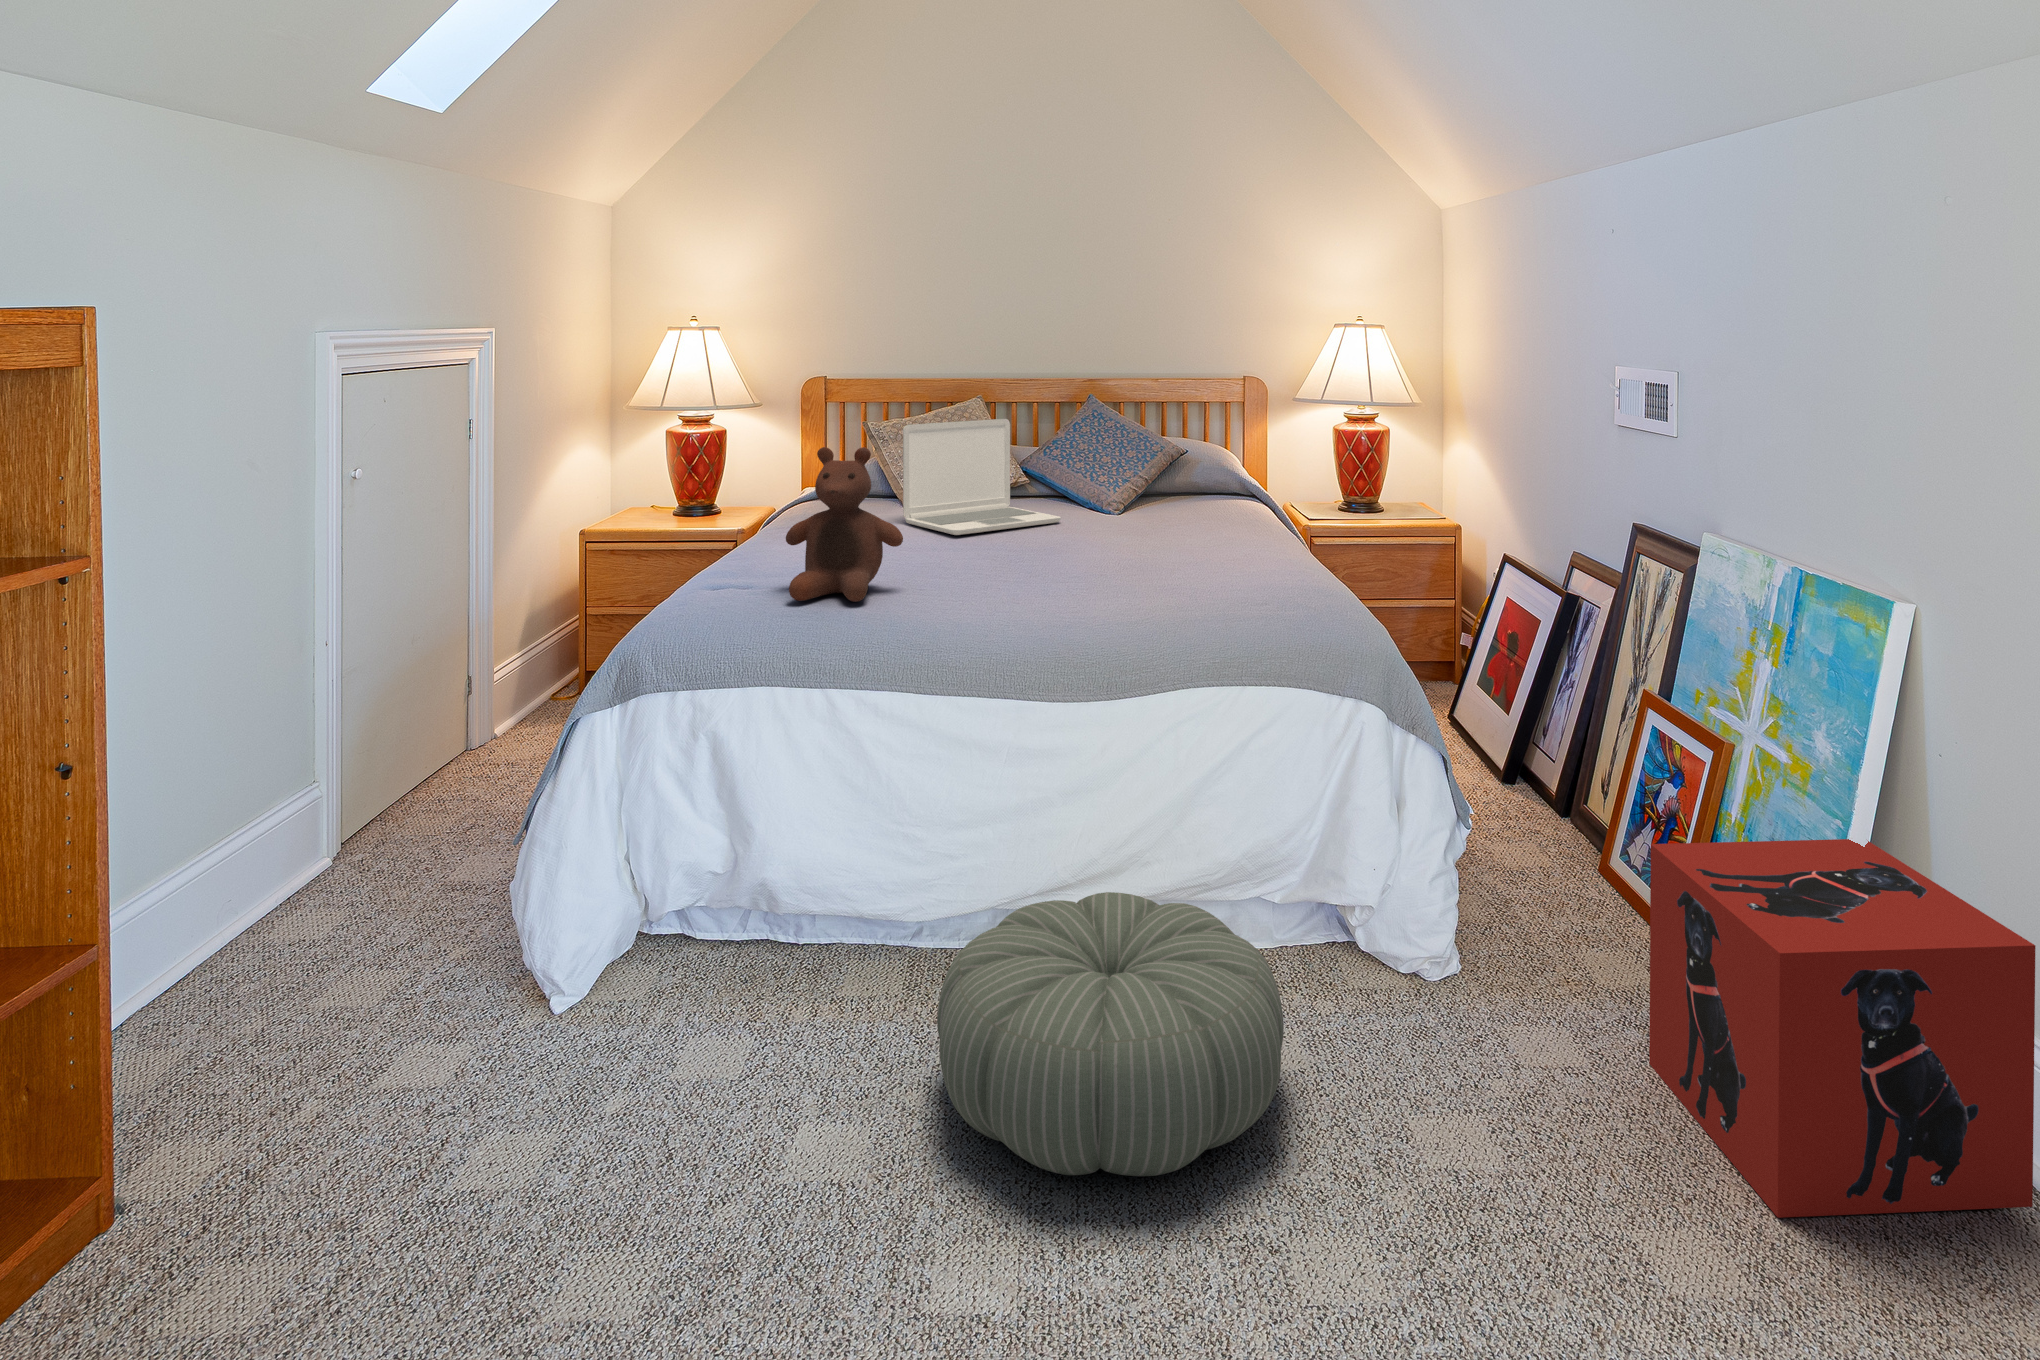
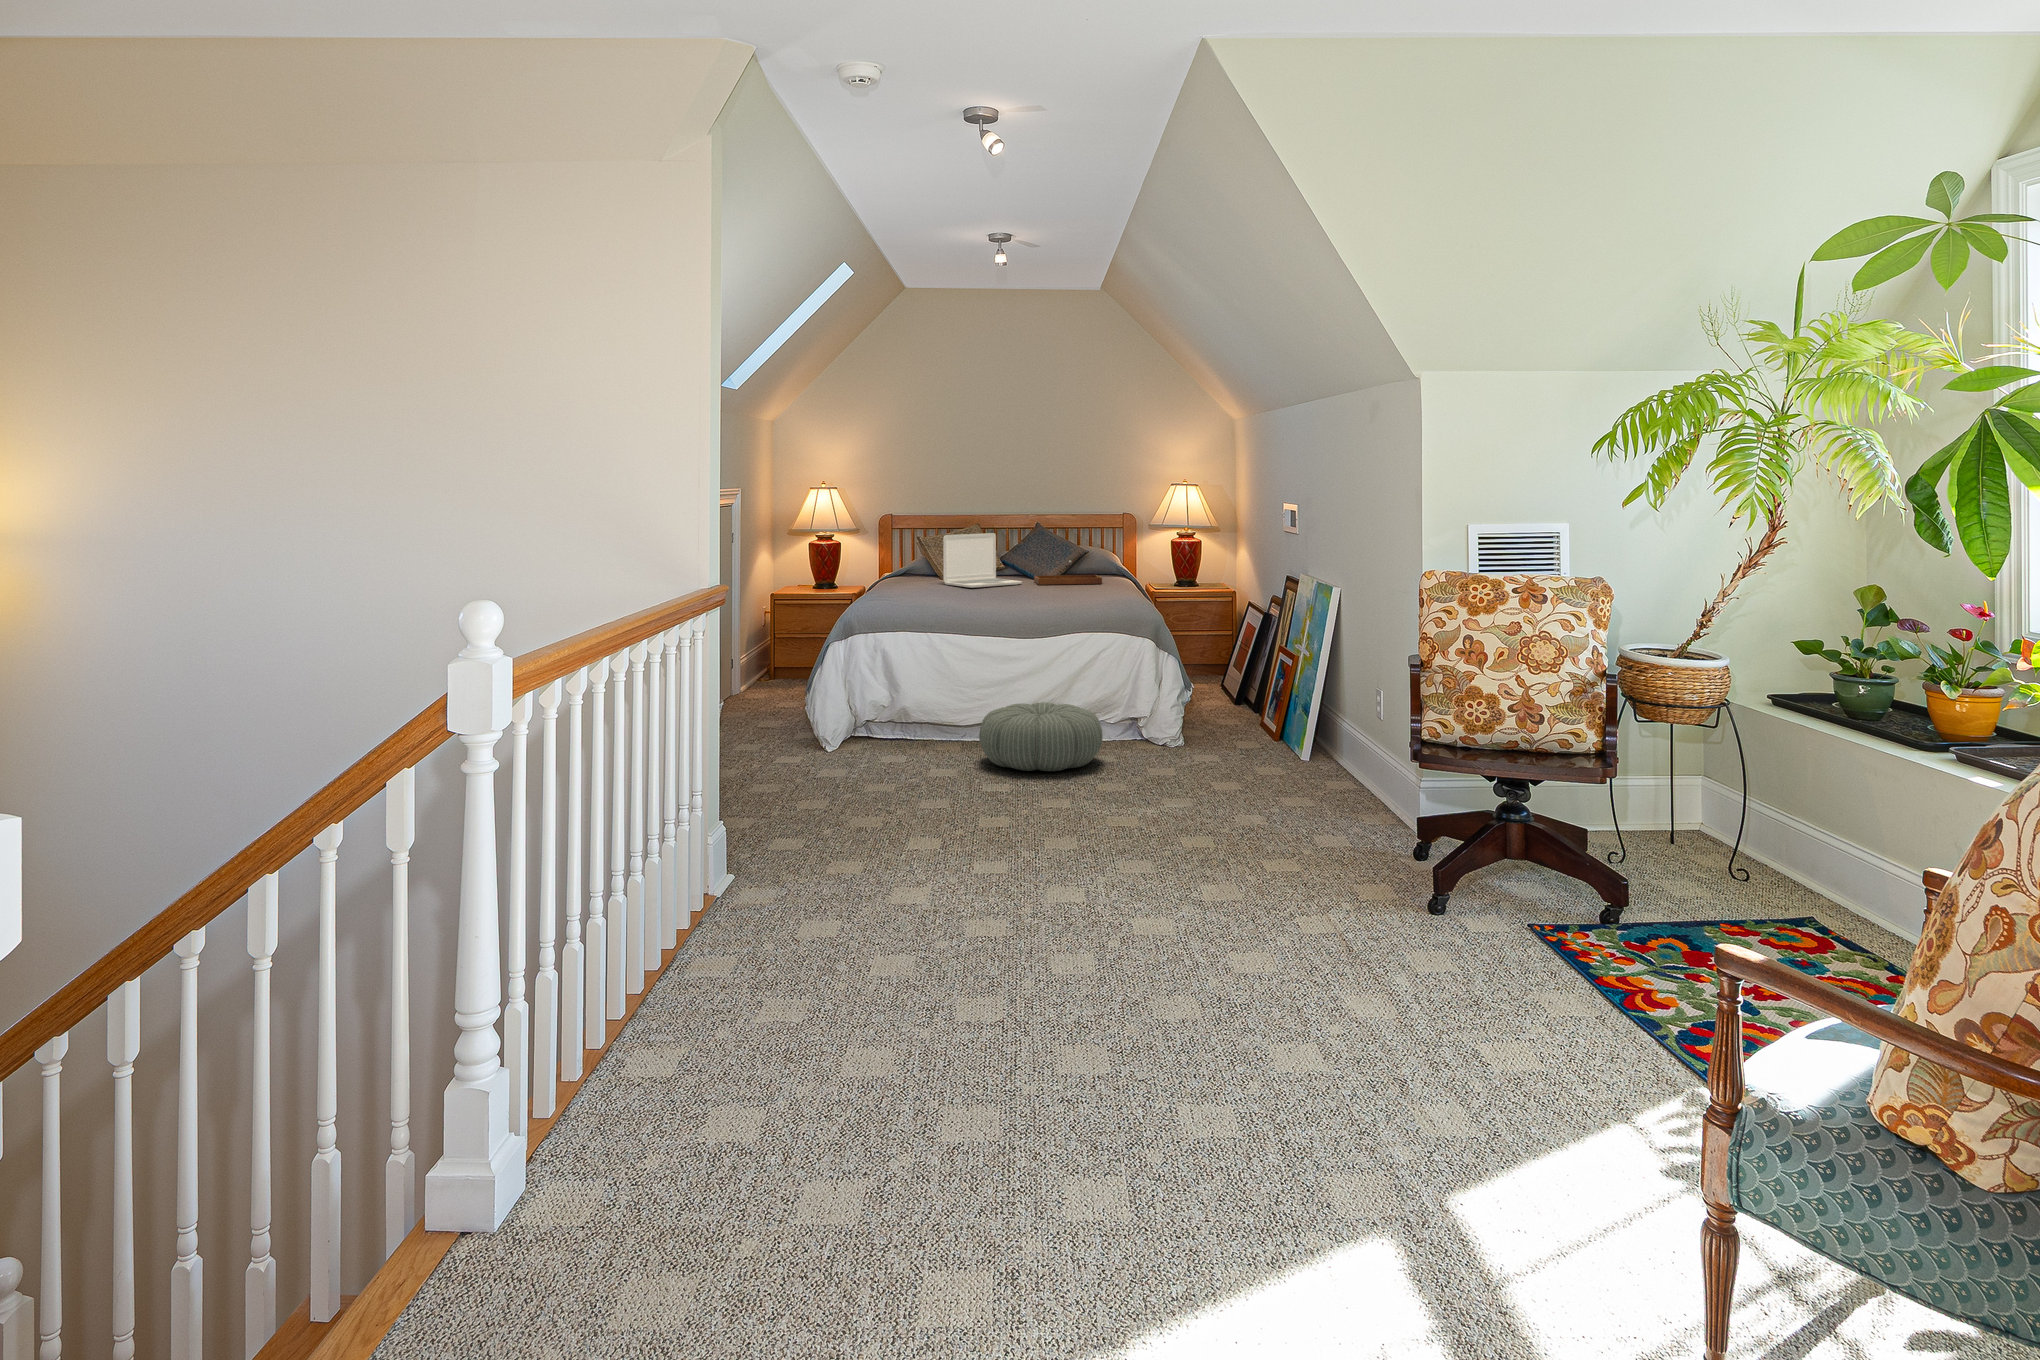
stuffed bear: present [786,447,903,602] -> none [902,540,953,605]
tray: none [1084,473,1219,524] -> present [1034,560,1102,585]
storage box: present [1649,839,2036,1218] -> none [1239,677,1342,778]

